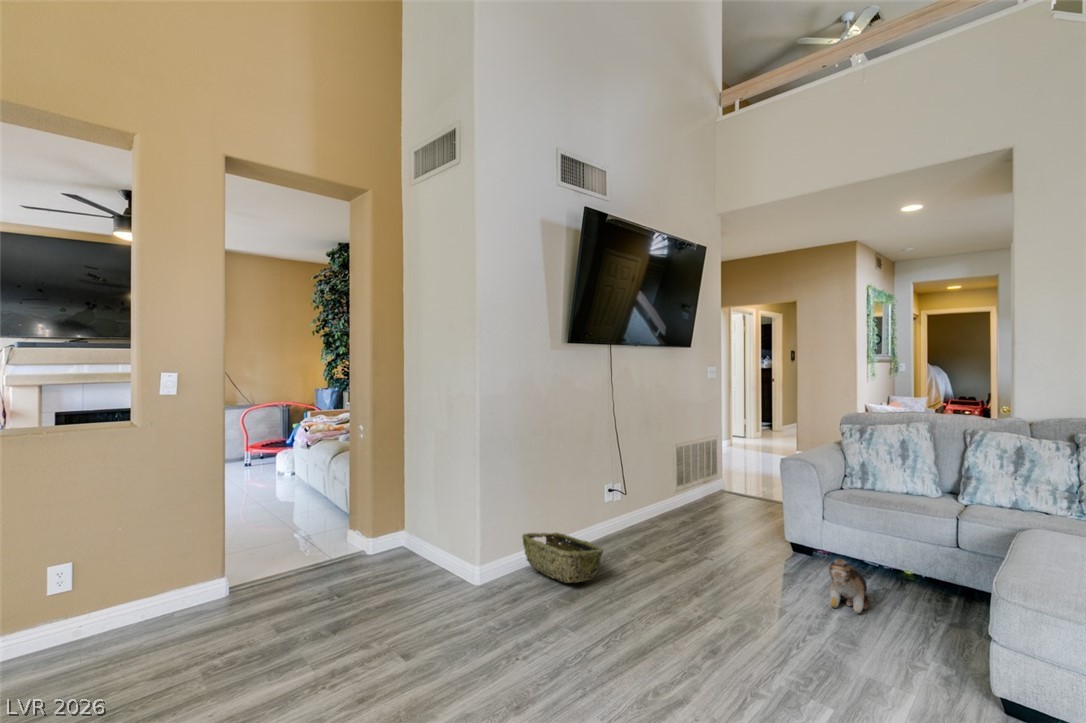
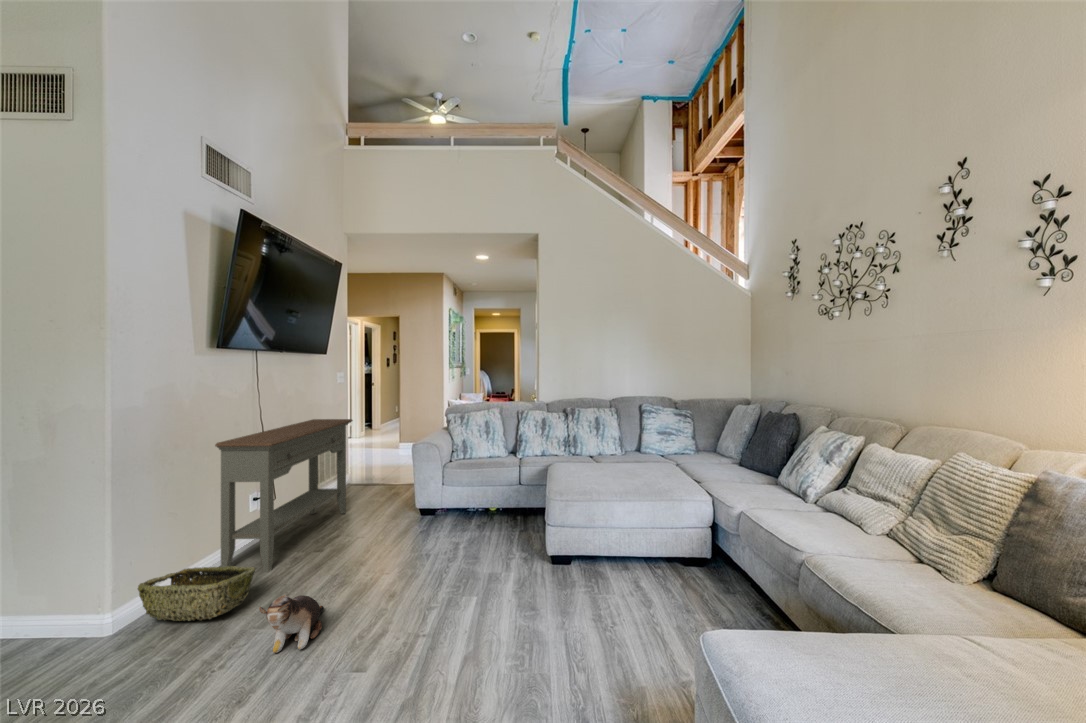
console table: none [582,415,716,559] -> present [215,419,353,572]
plush toy: present [829,559,870,613] -> present [259,595,324,653]

